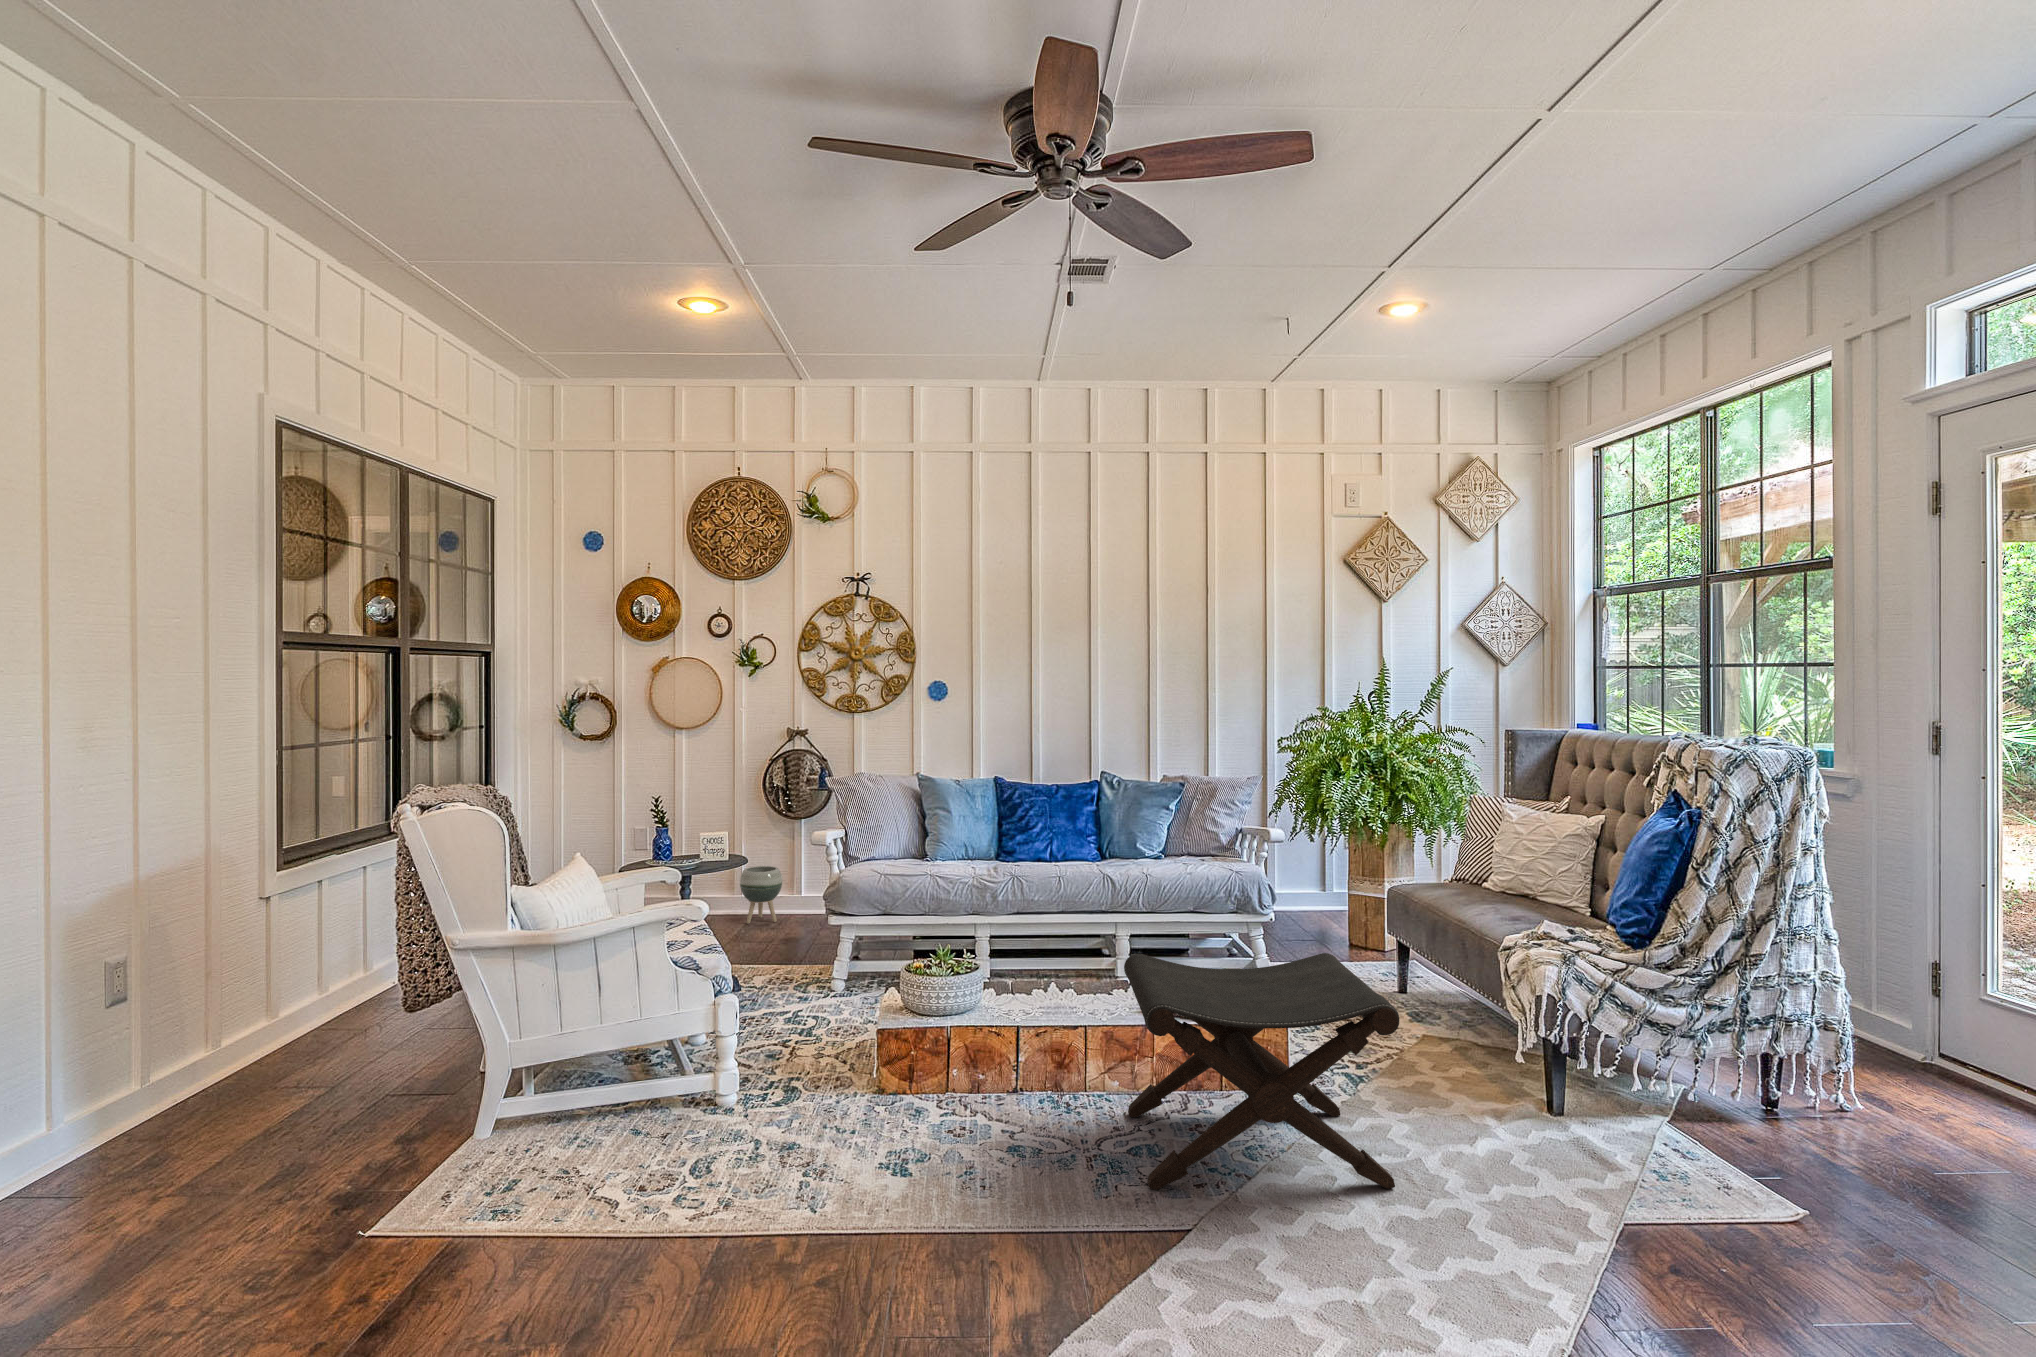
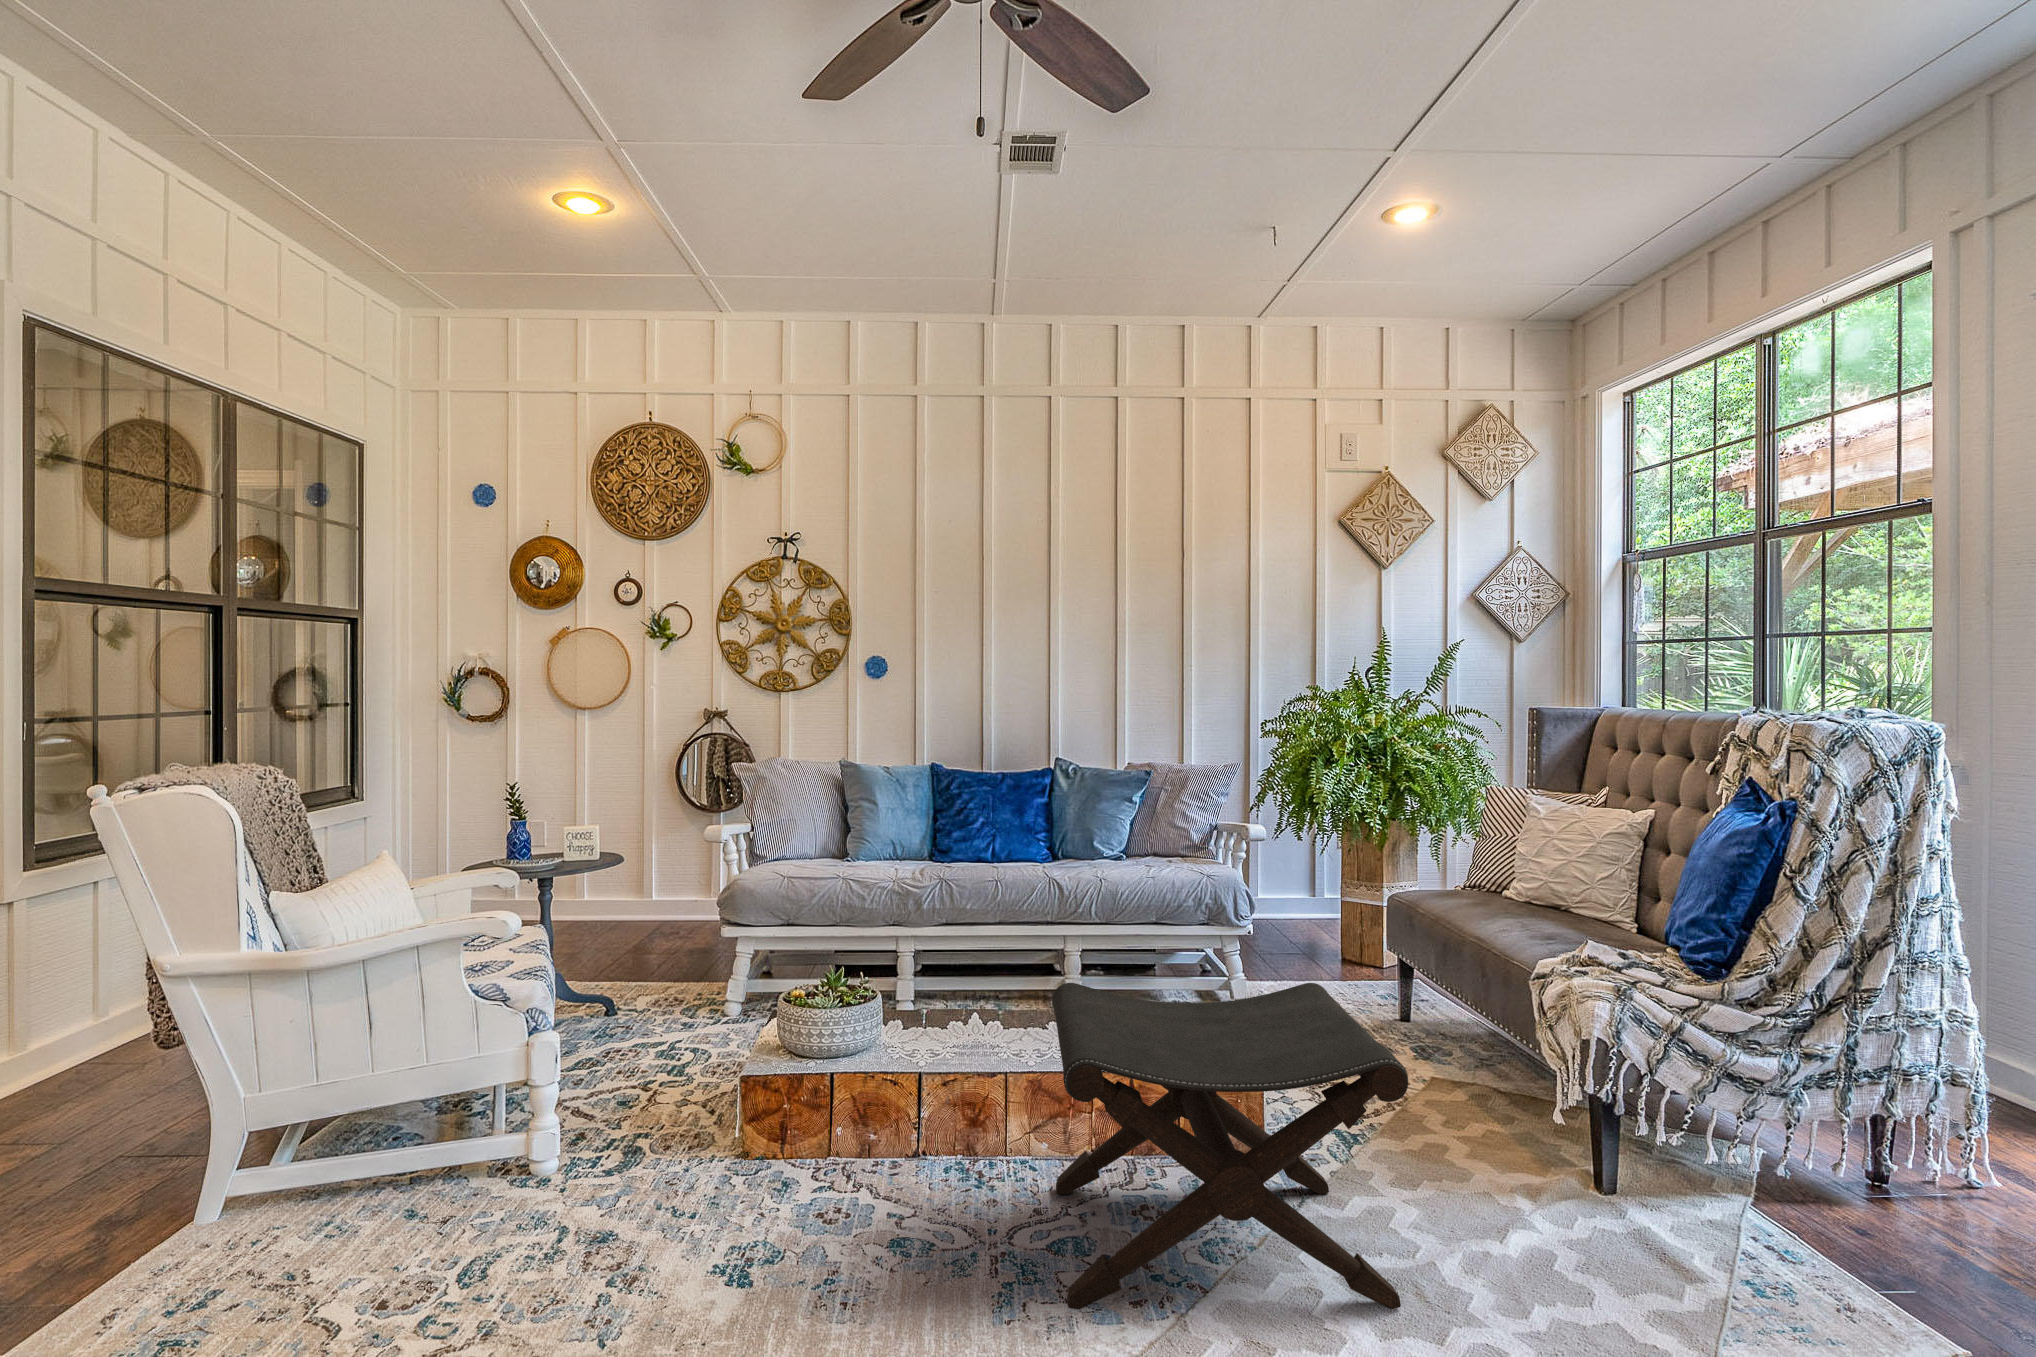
planter: present [740,866,782,924] -> none [645,866,695,932]

